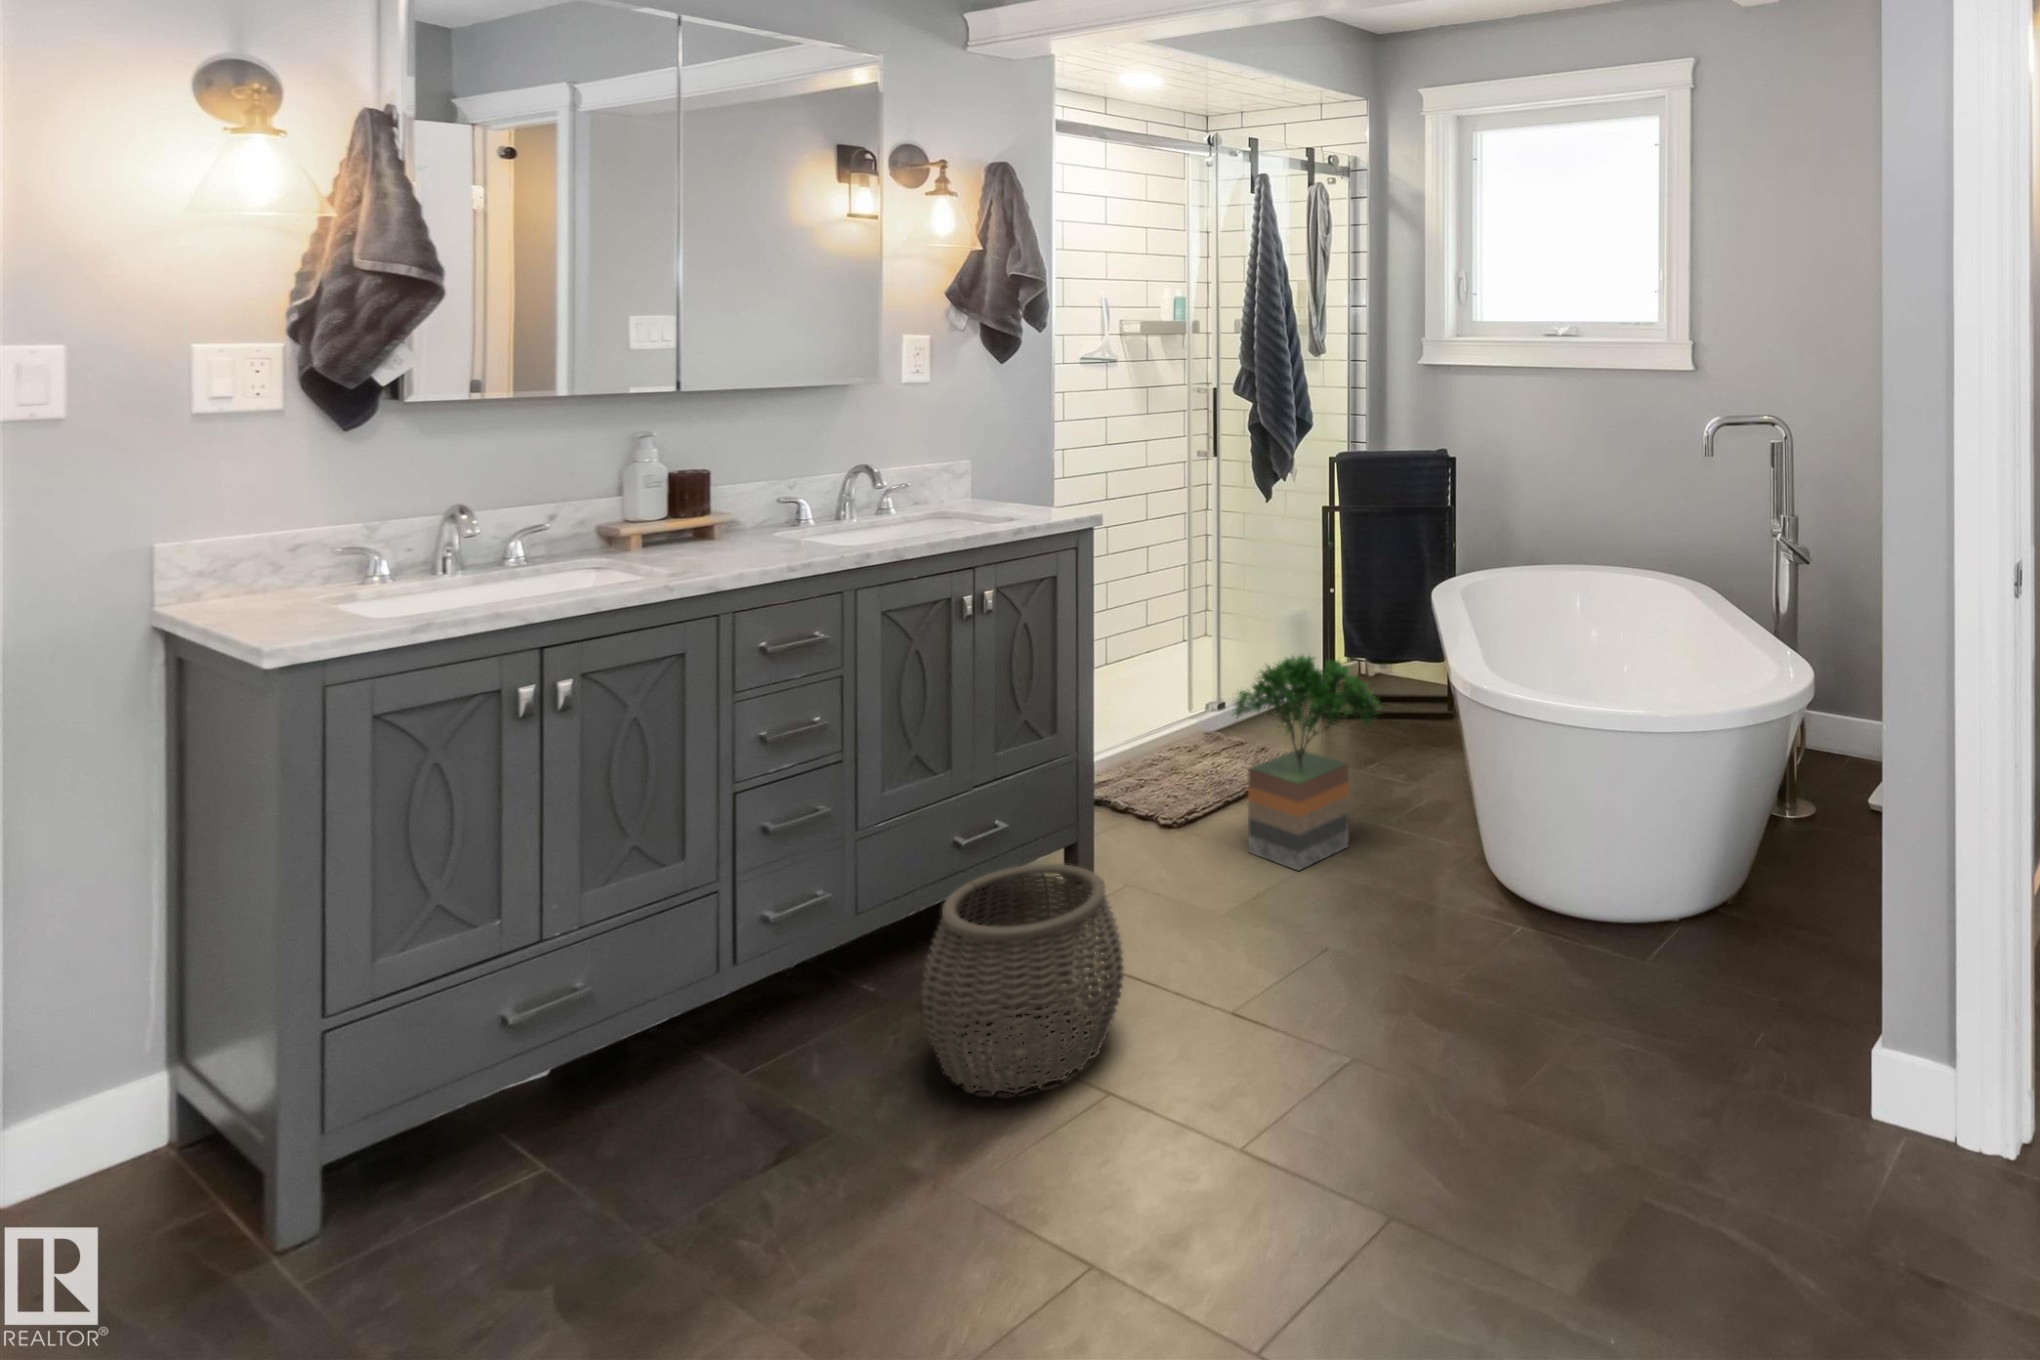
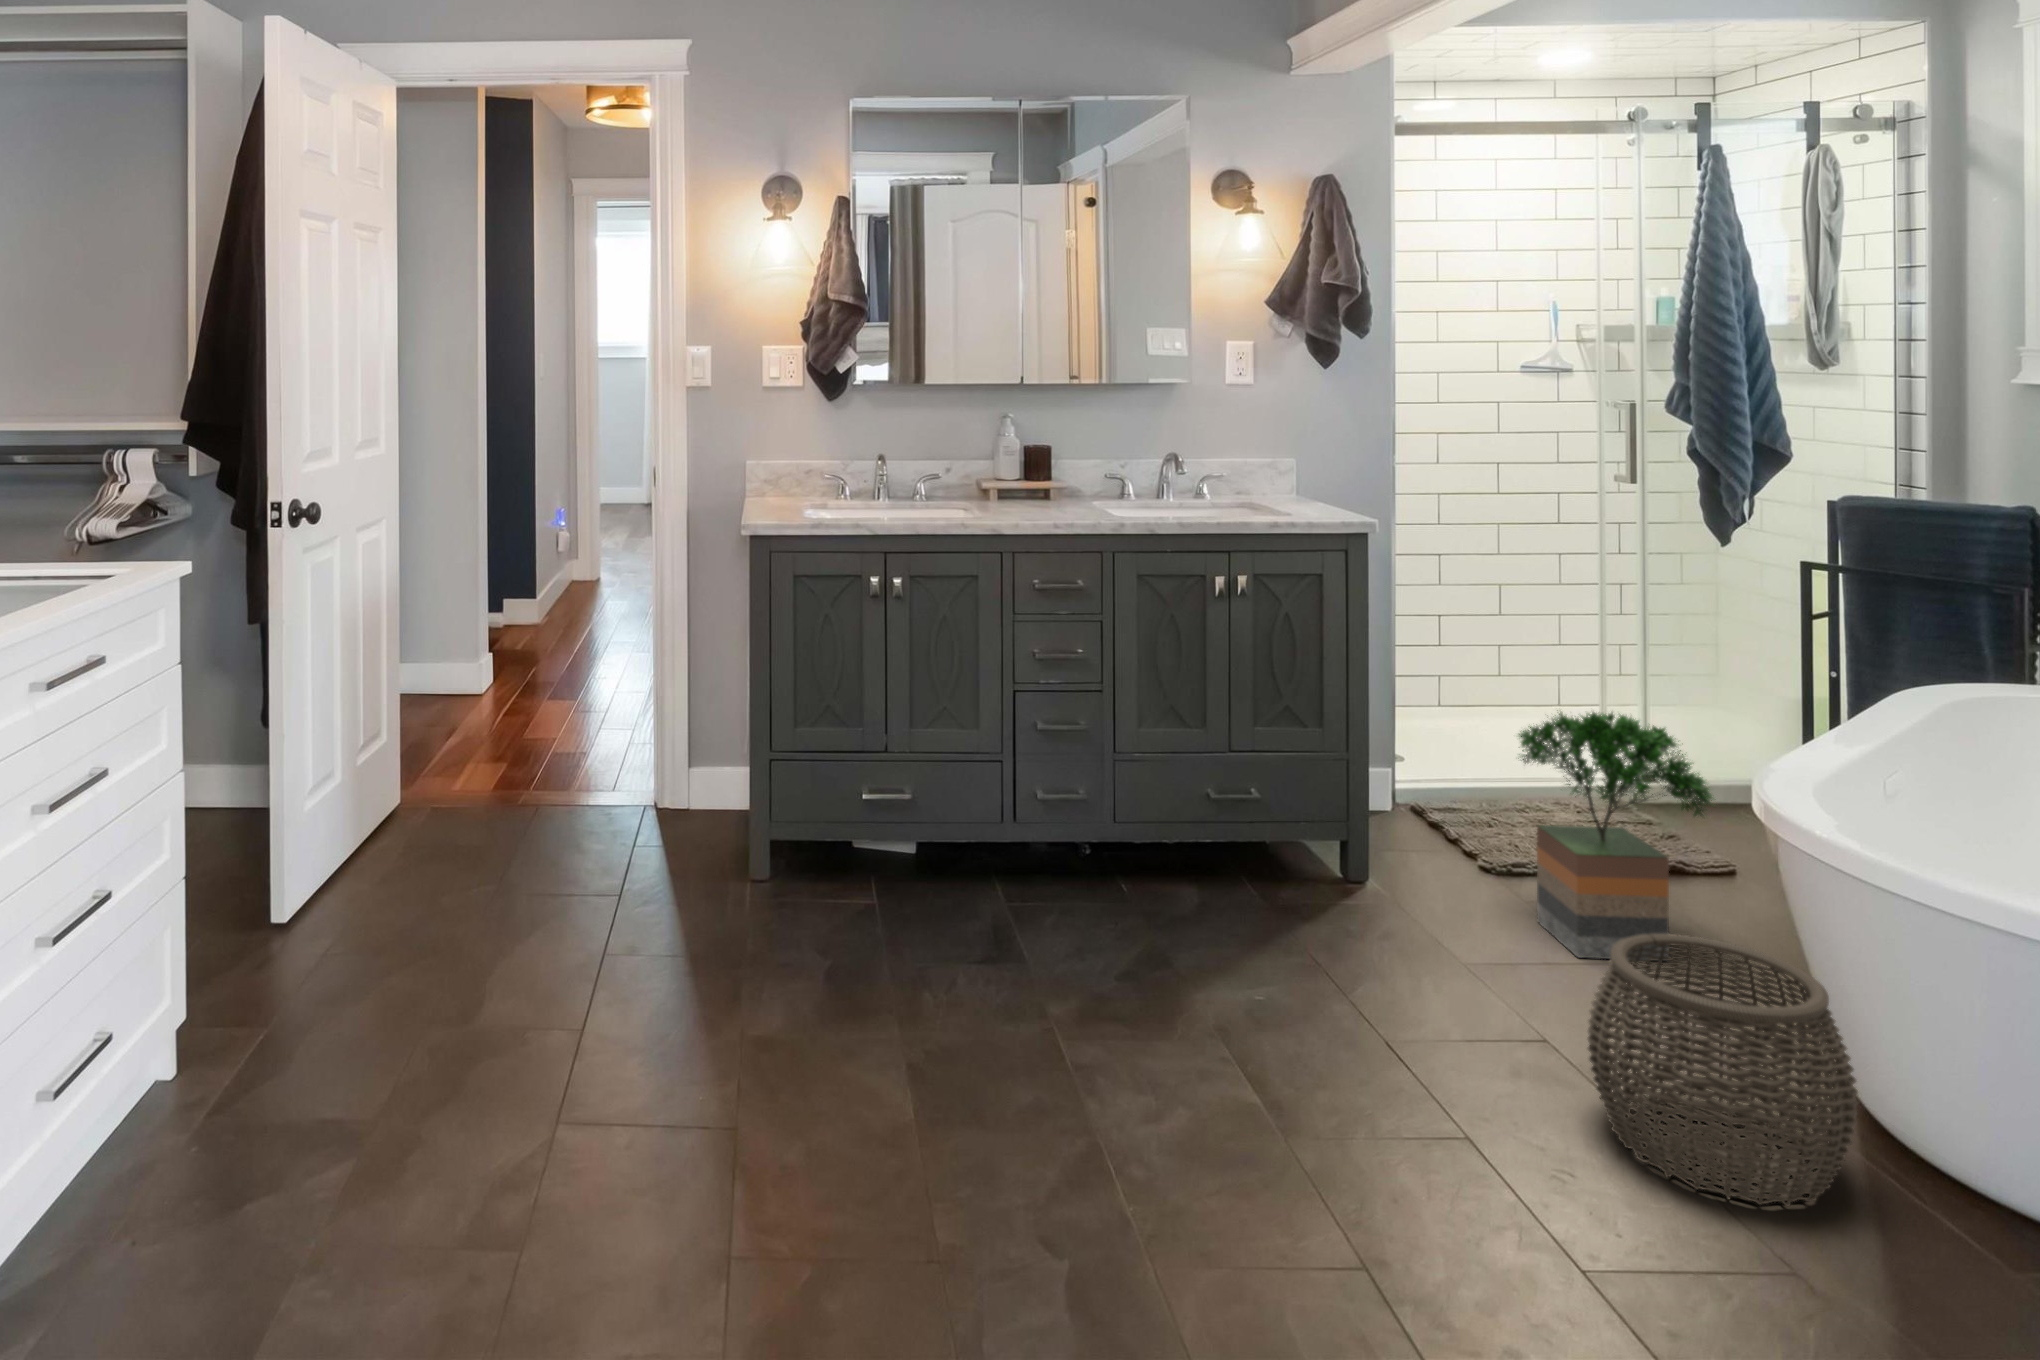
woven basket: present [922,864,1124,1094] -> present [1588,934,1858,1206]

